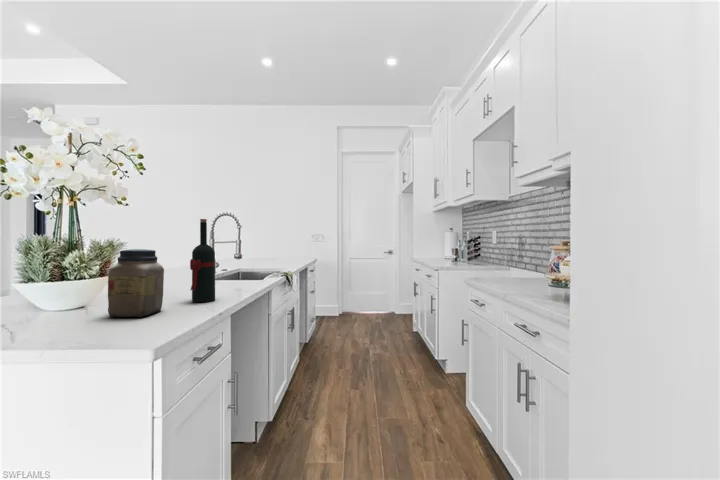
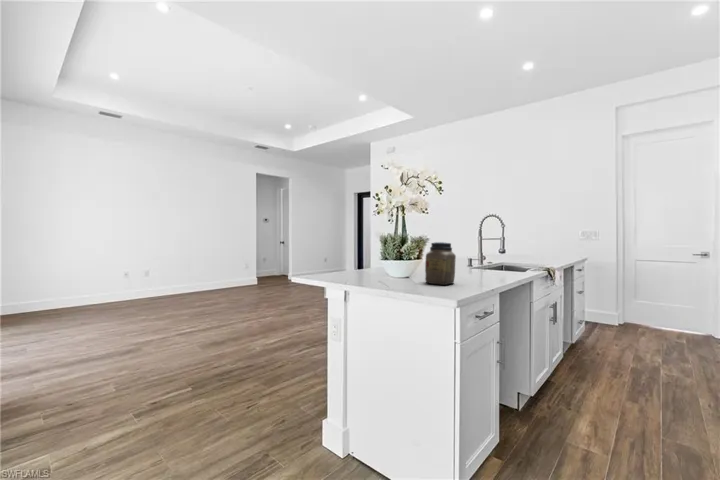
wine bottle: present [190,219,215,302] -> none [471,222,488,282]

